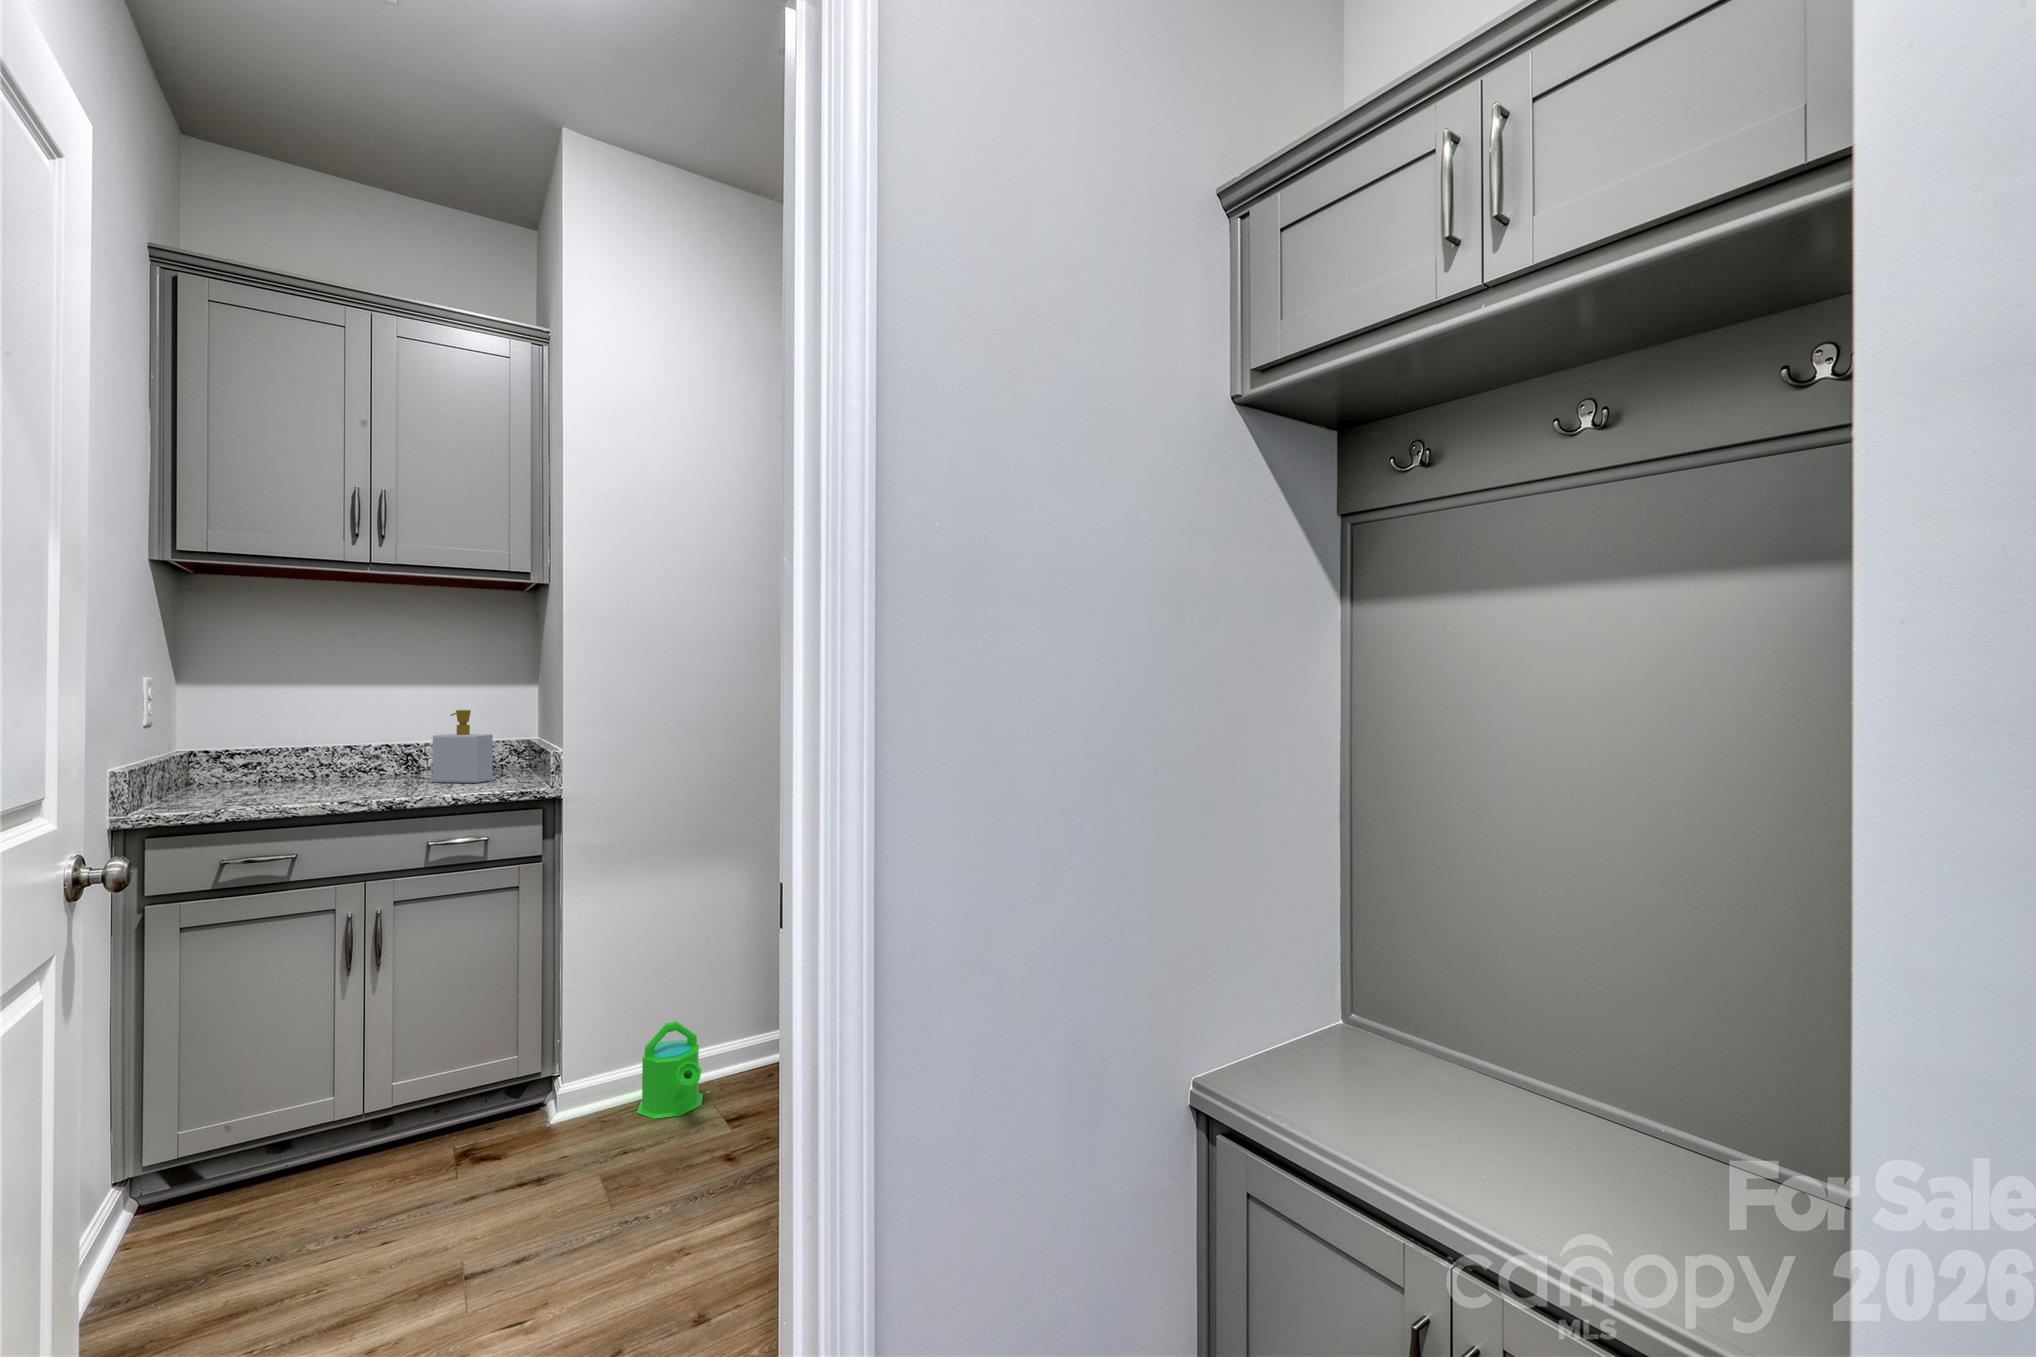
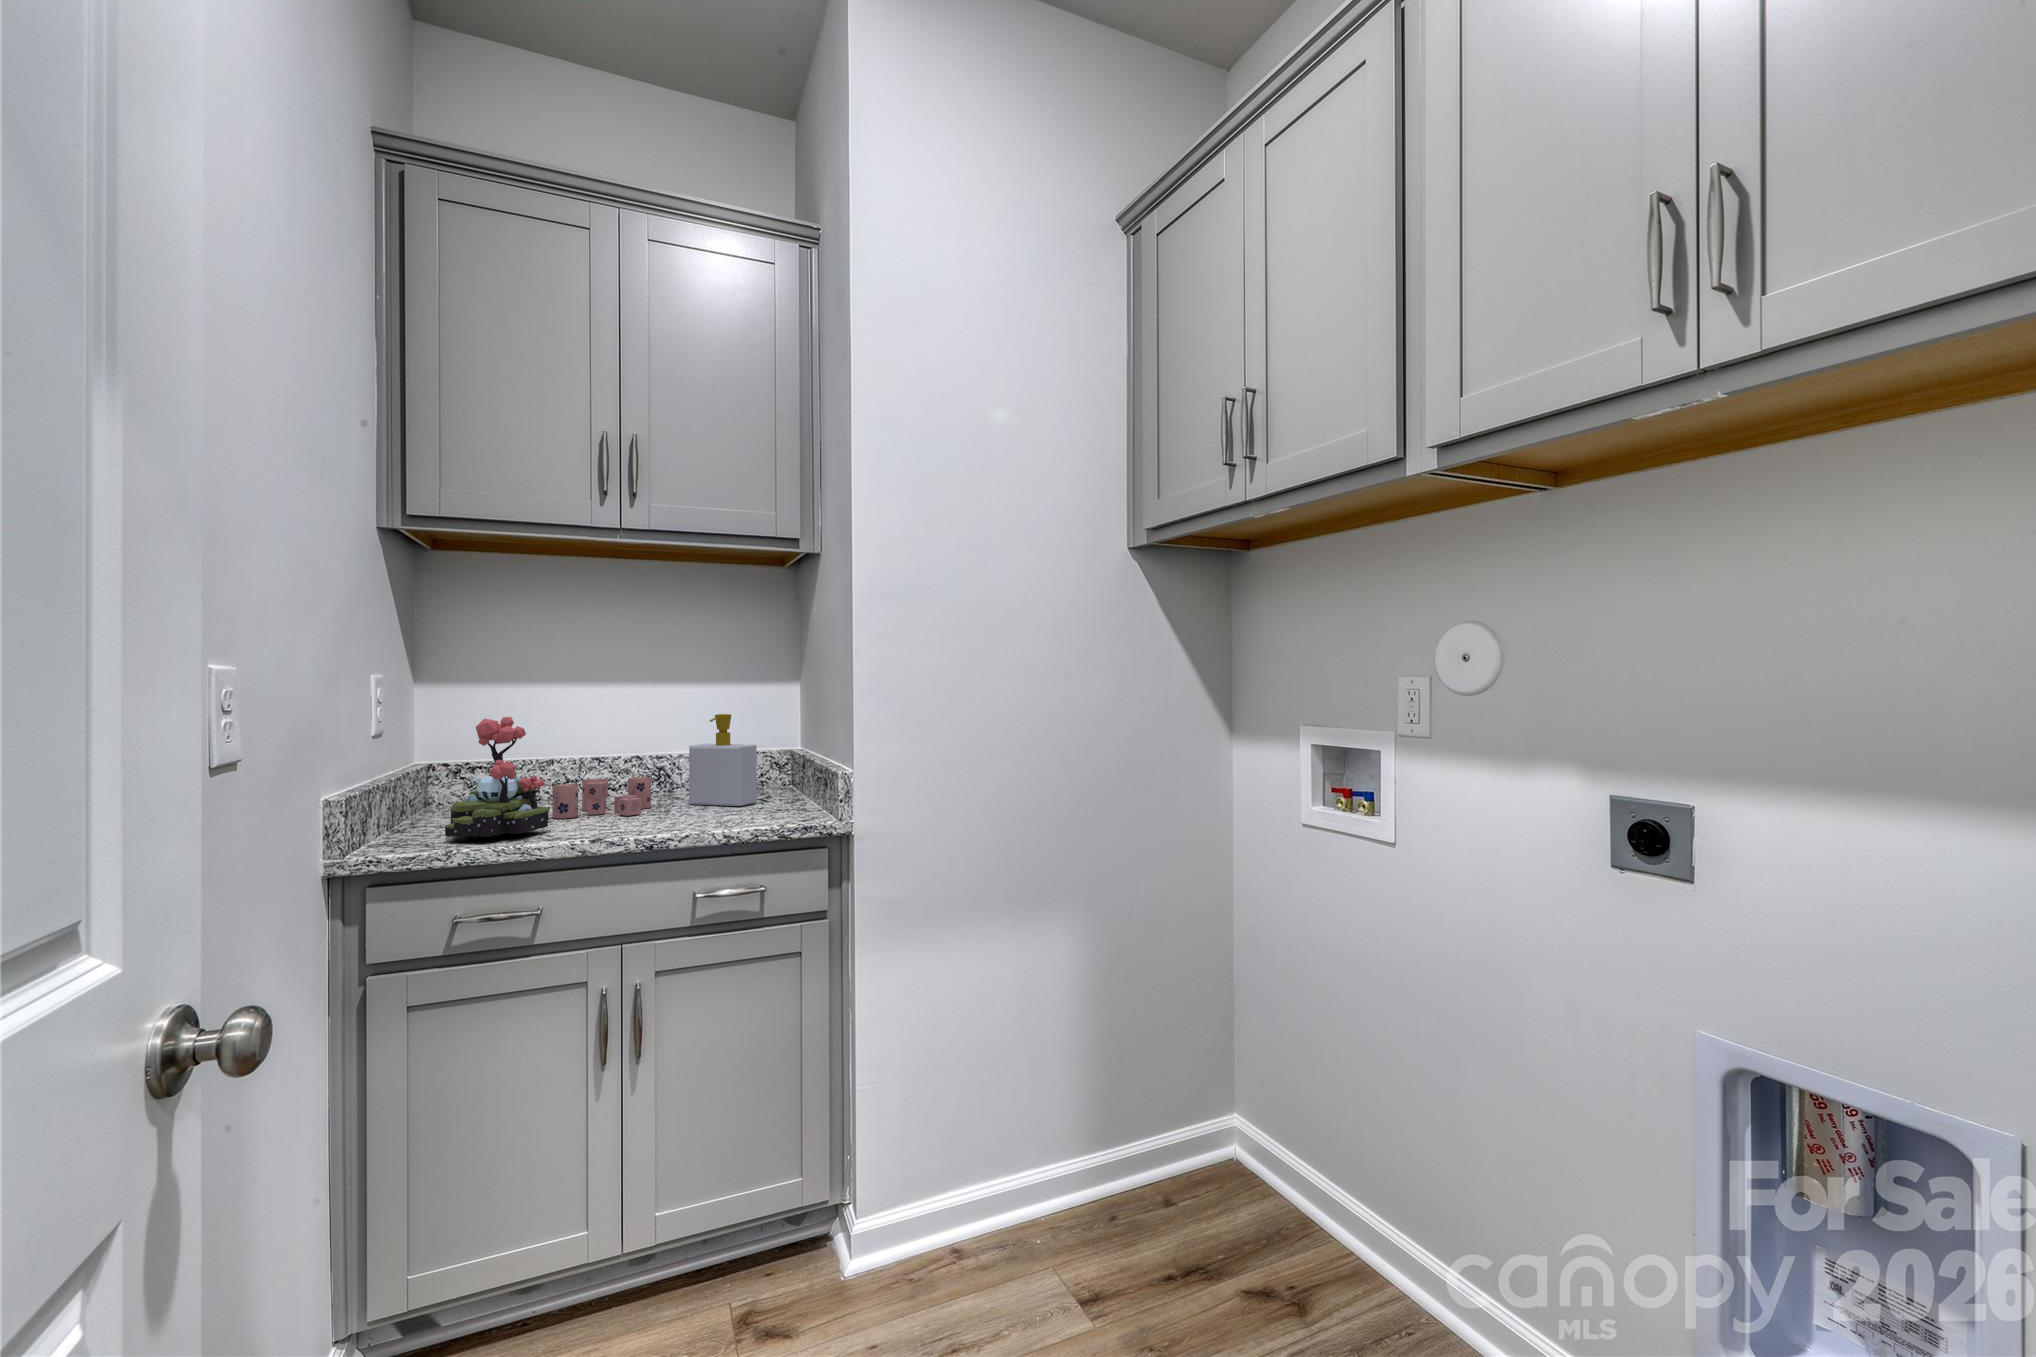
plant: none [211,711,305,803] -> present [445,717,550,837]
candle: none [307,761,398,792] -> present [552,777,651,819]
watering can: present [637,1021,703,1119] -> none [952,1142,1042,1282]

